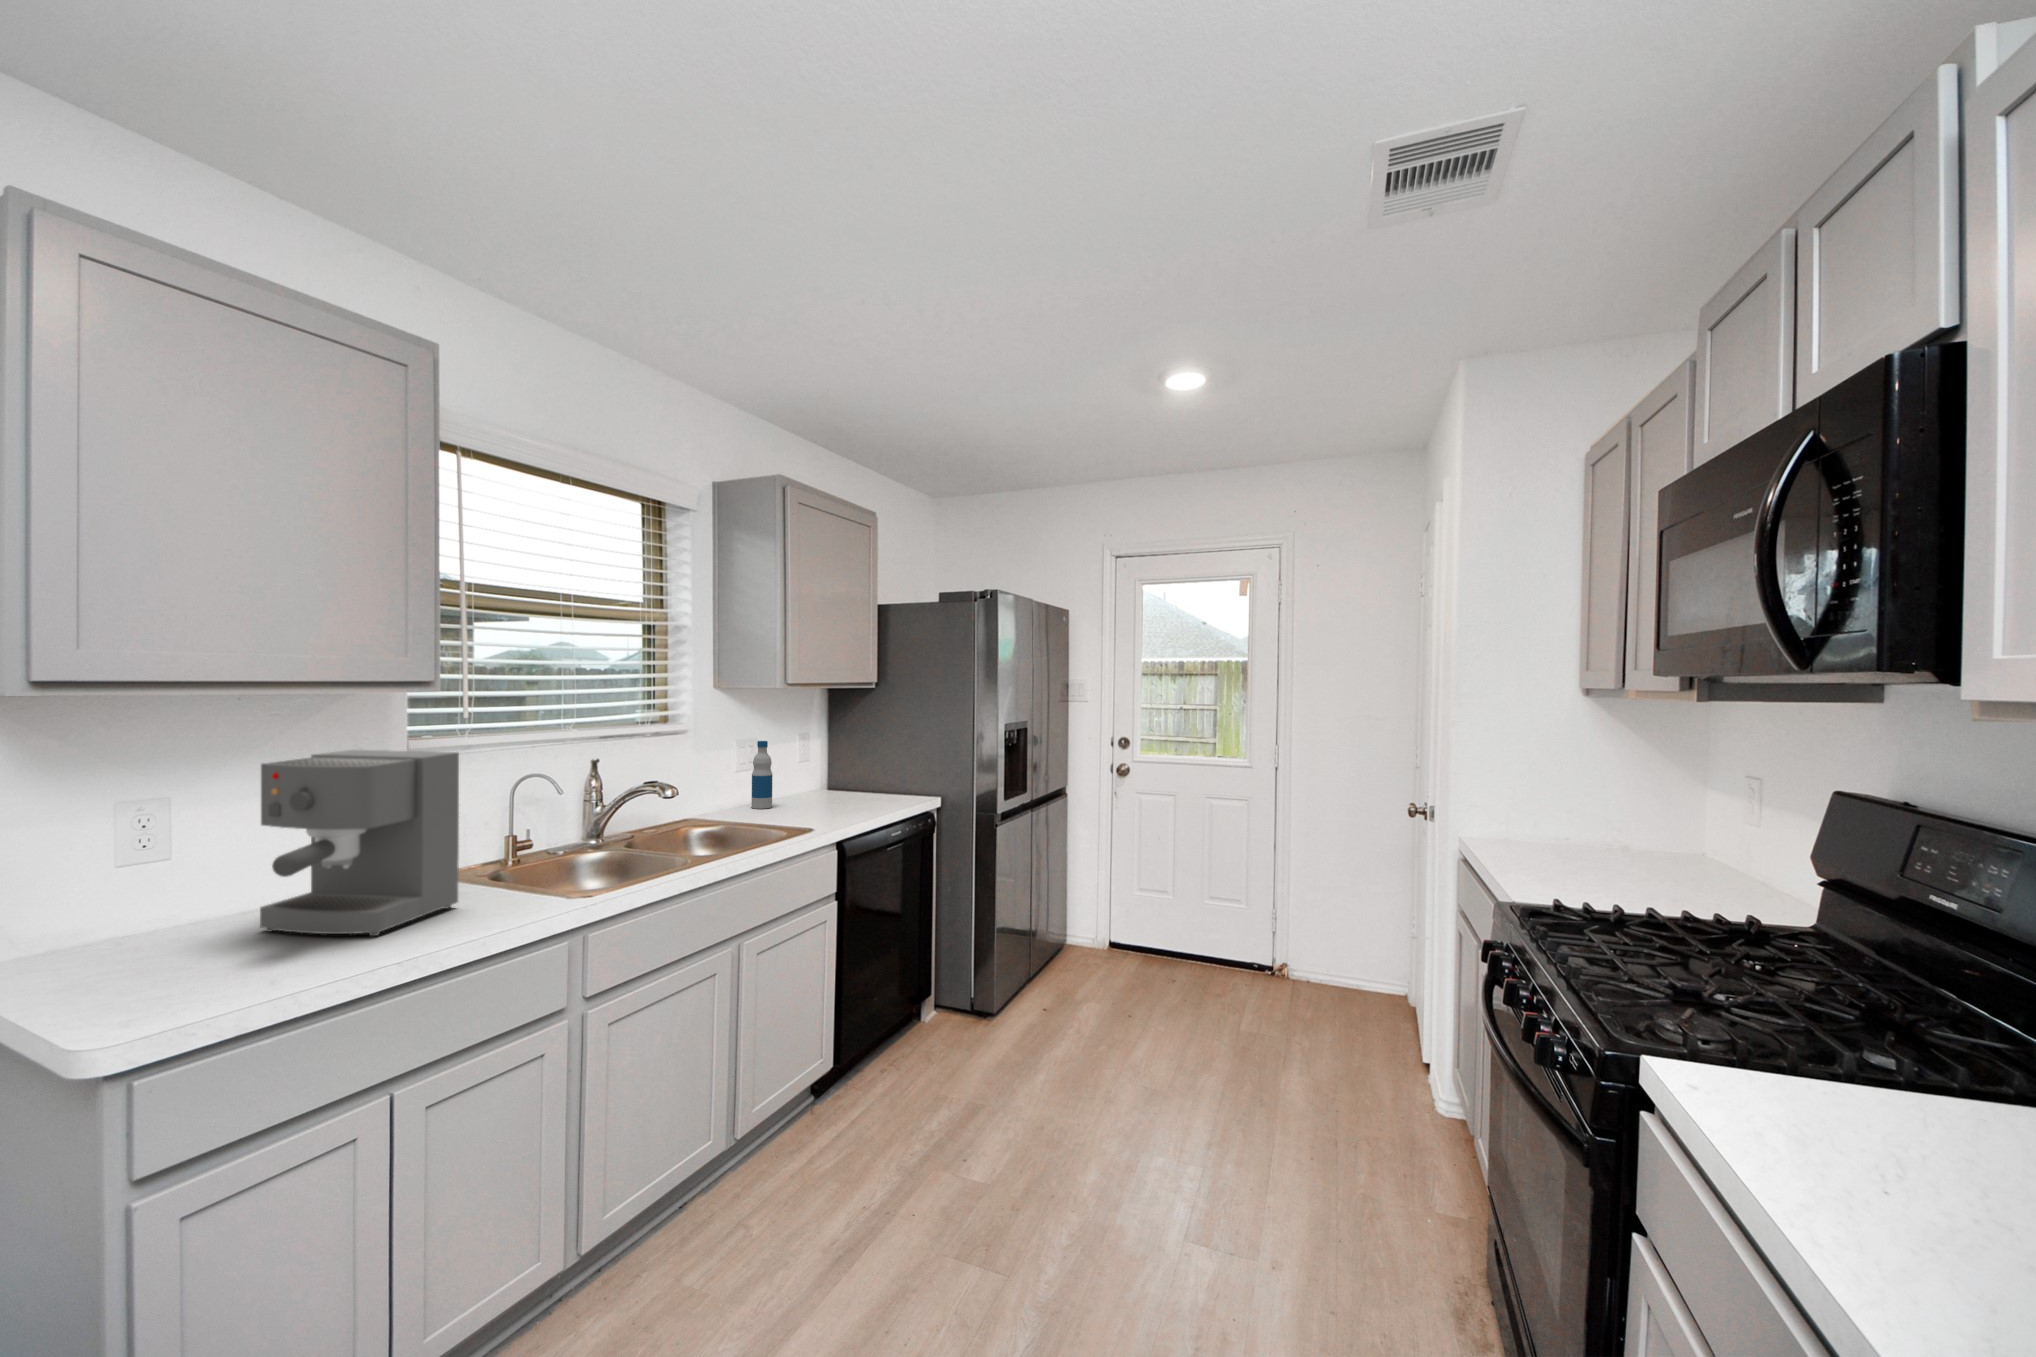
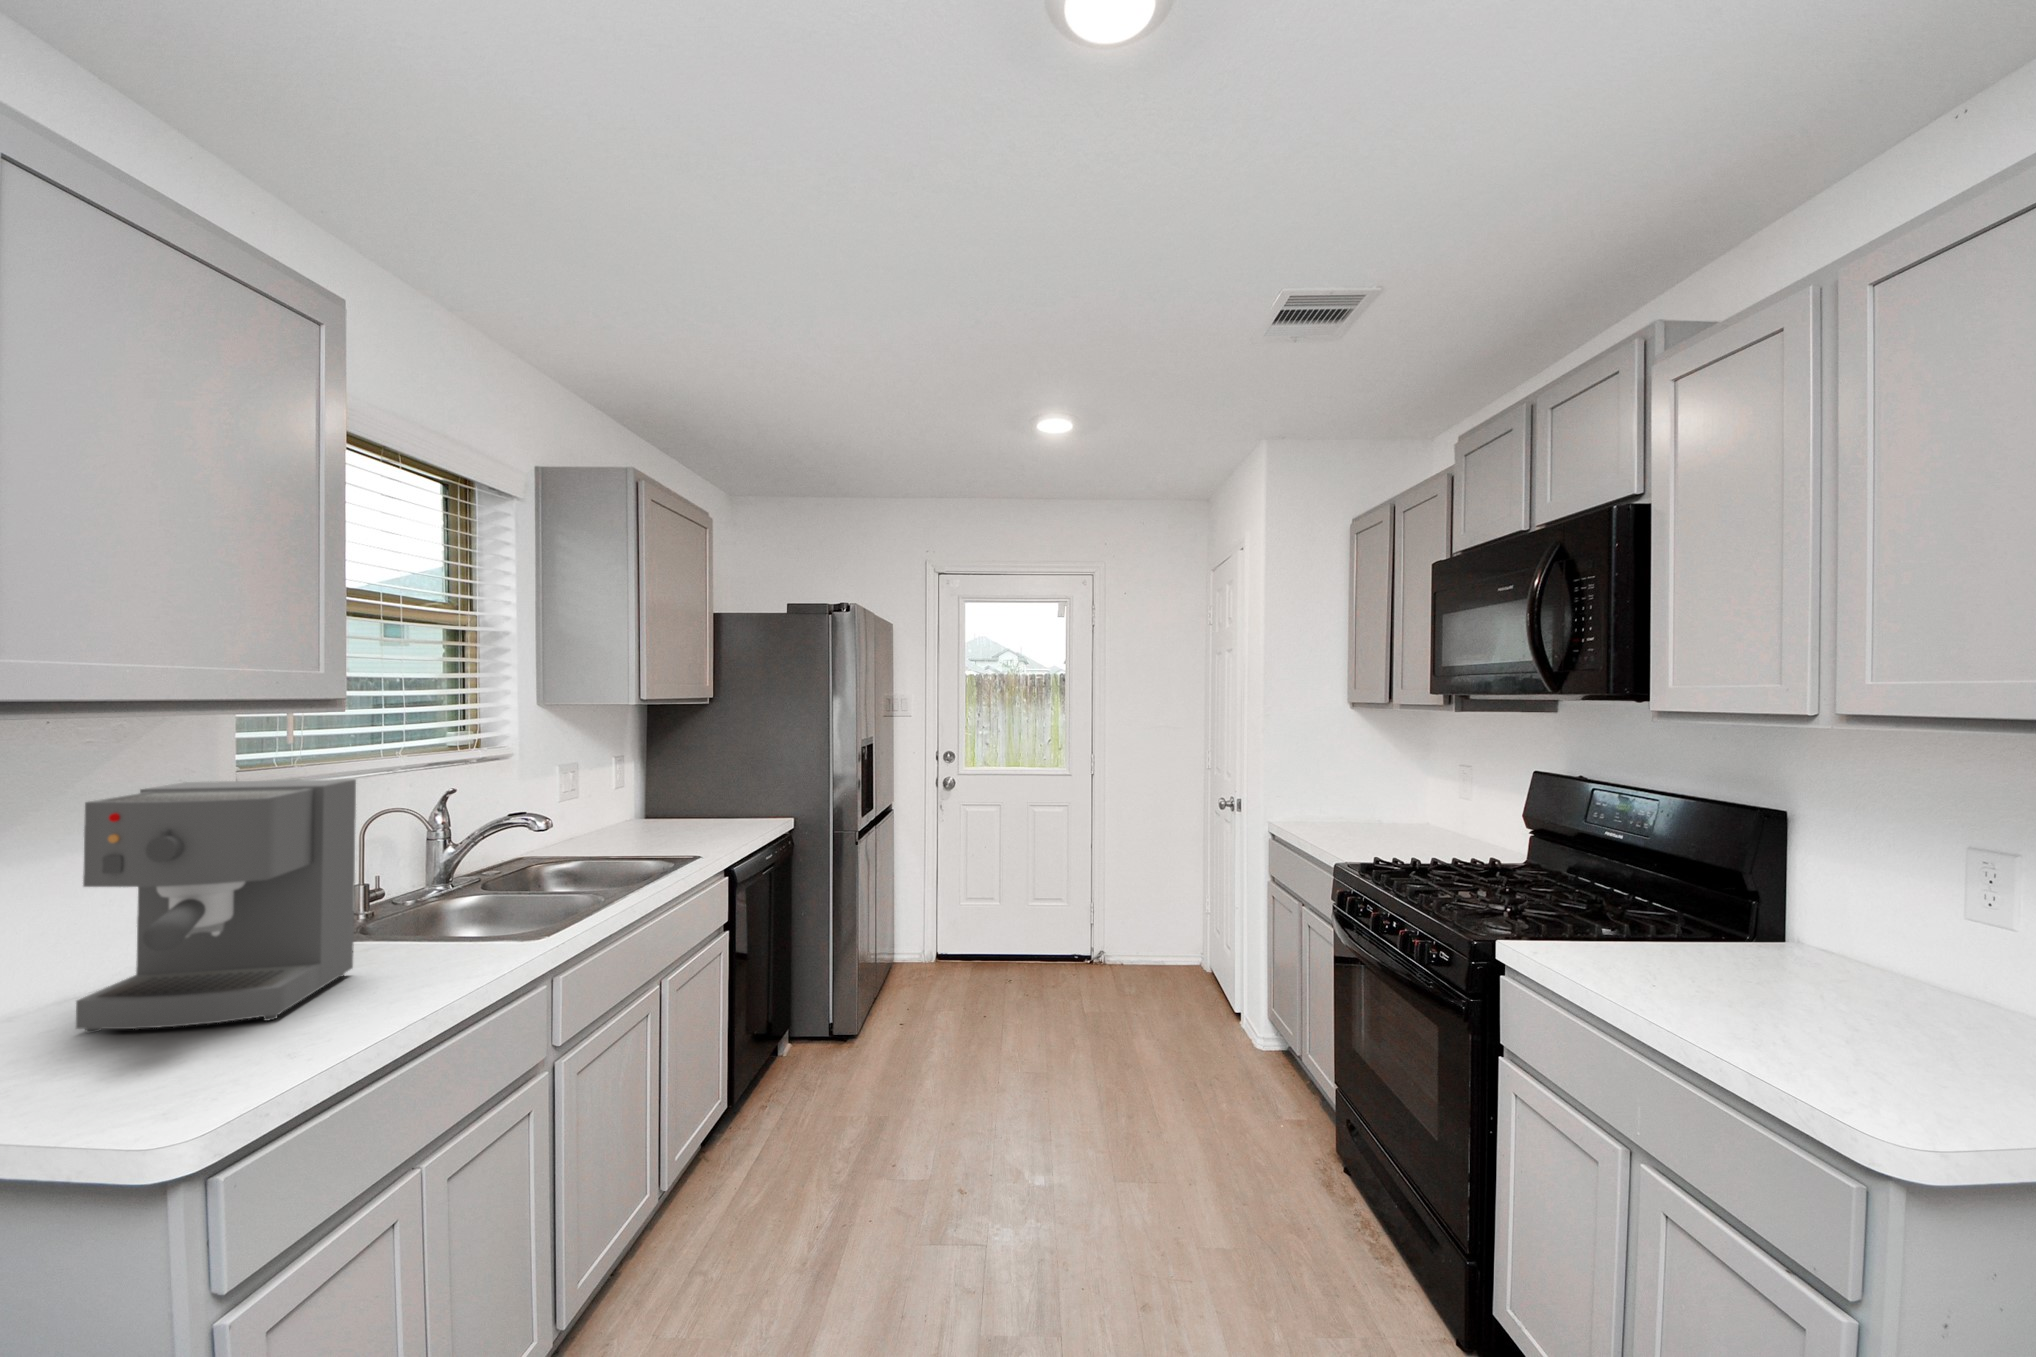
bottle: present [751,741,772,809] -> none [599,764,623,840]

